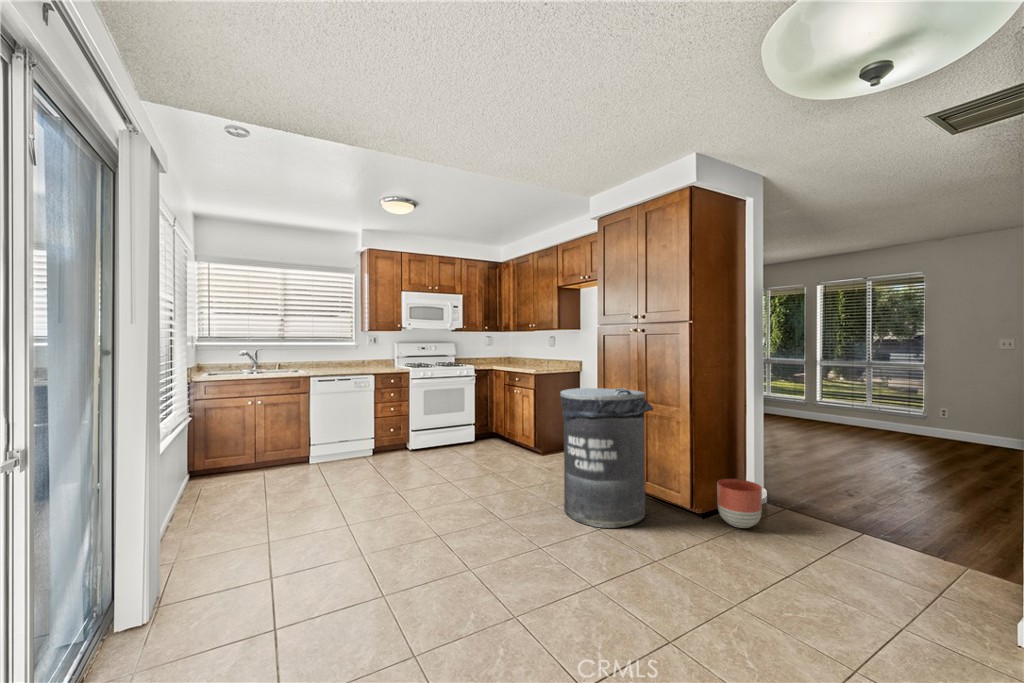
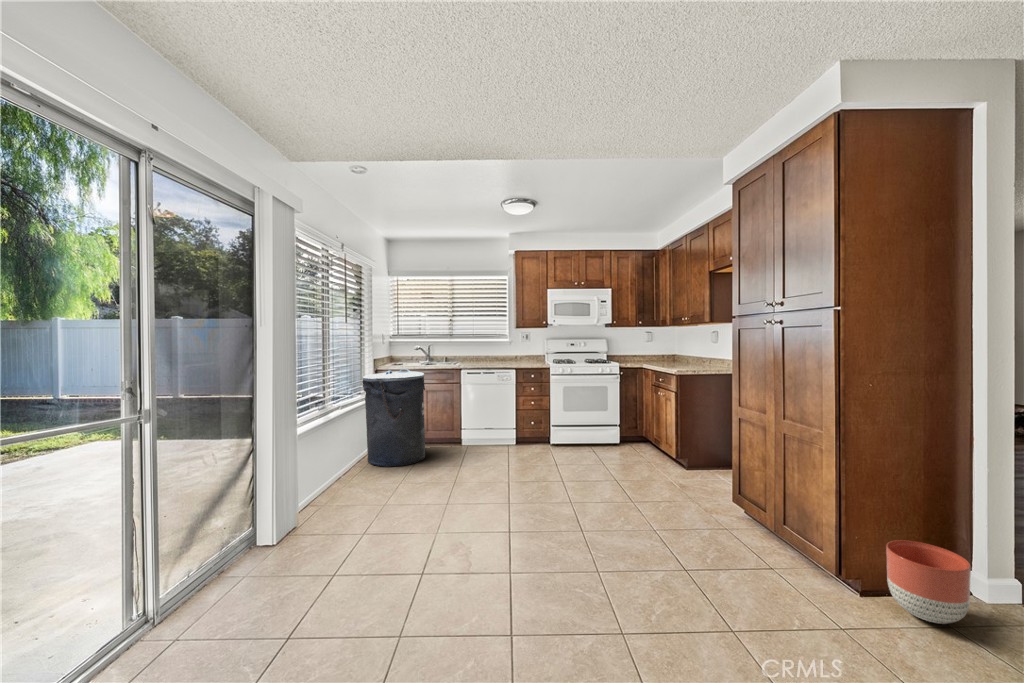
trash can: present [560,388,653,528] -> present [362,369,425,467]

